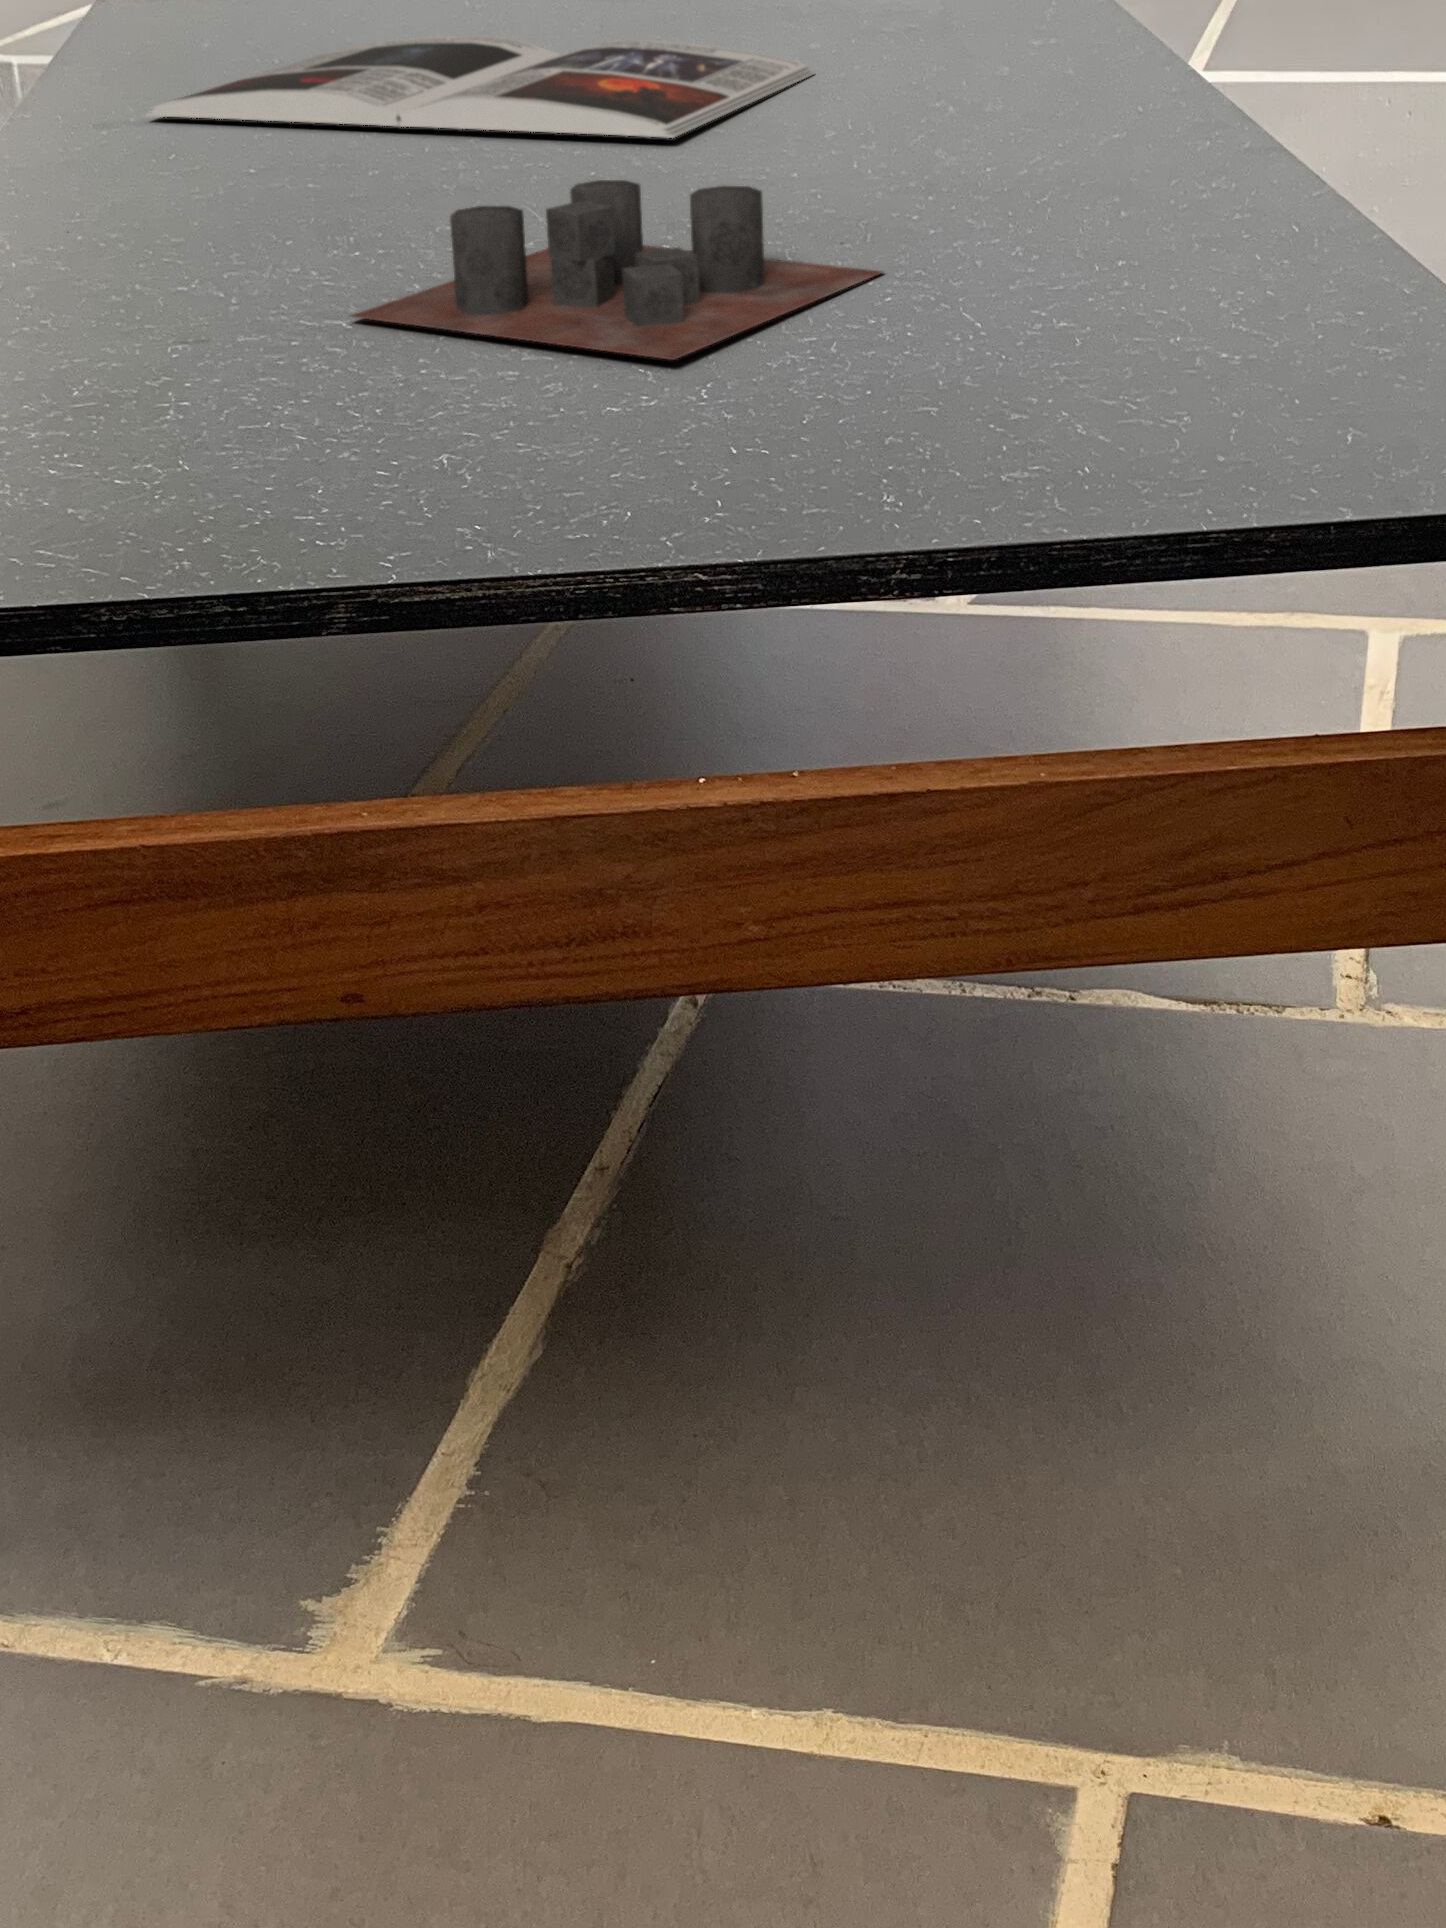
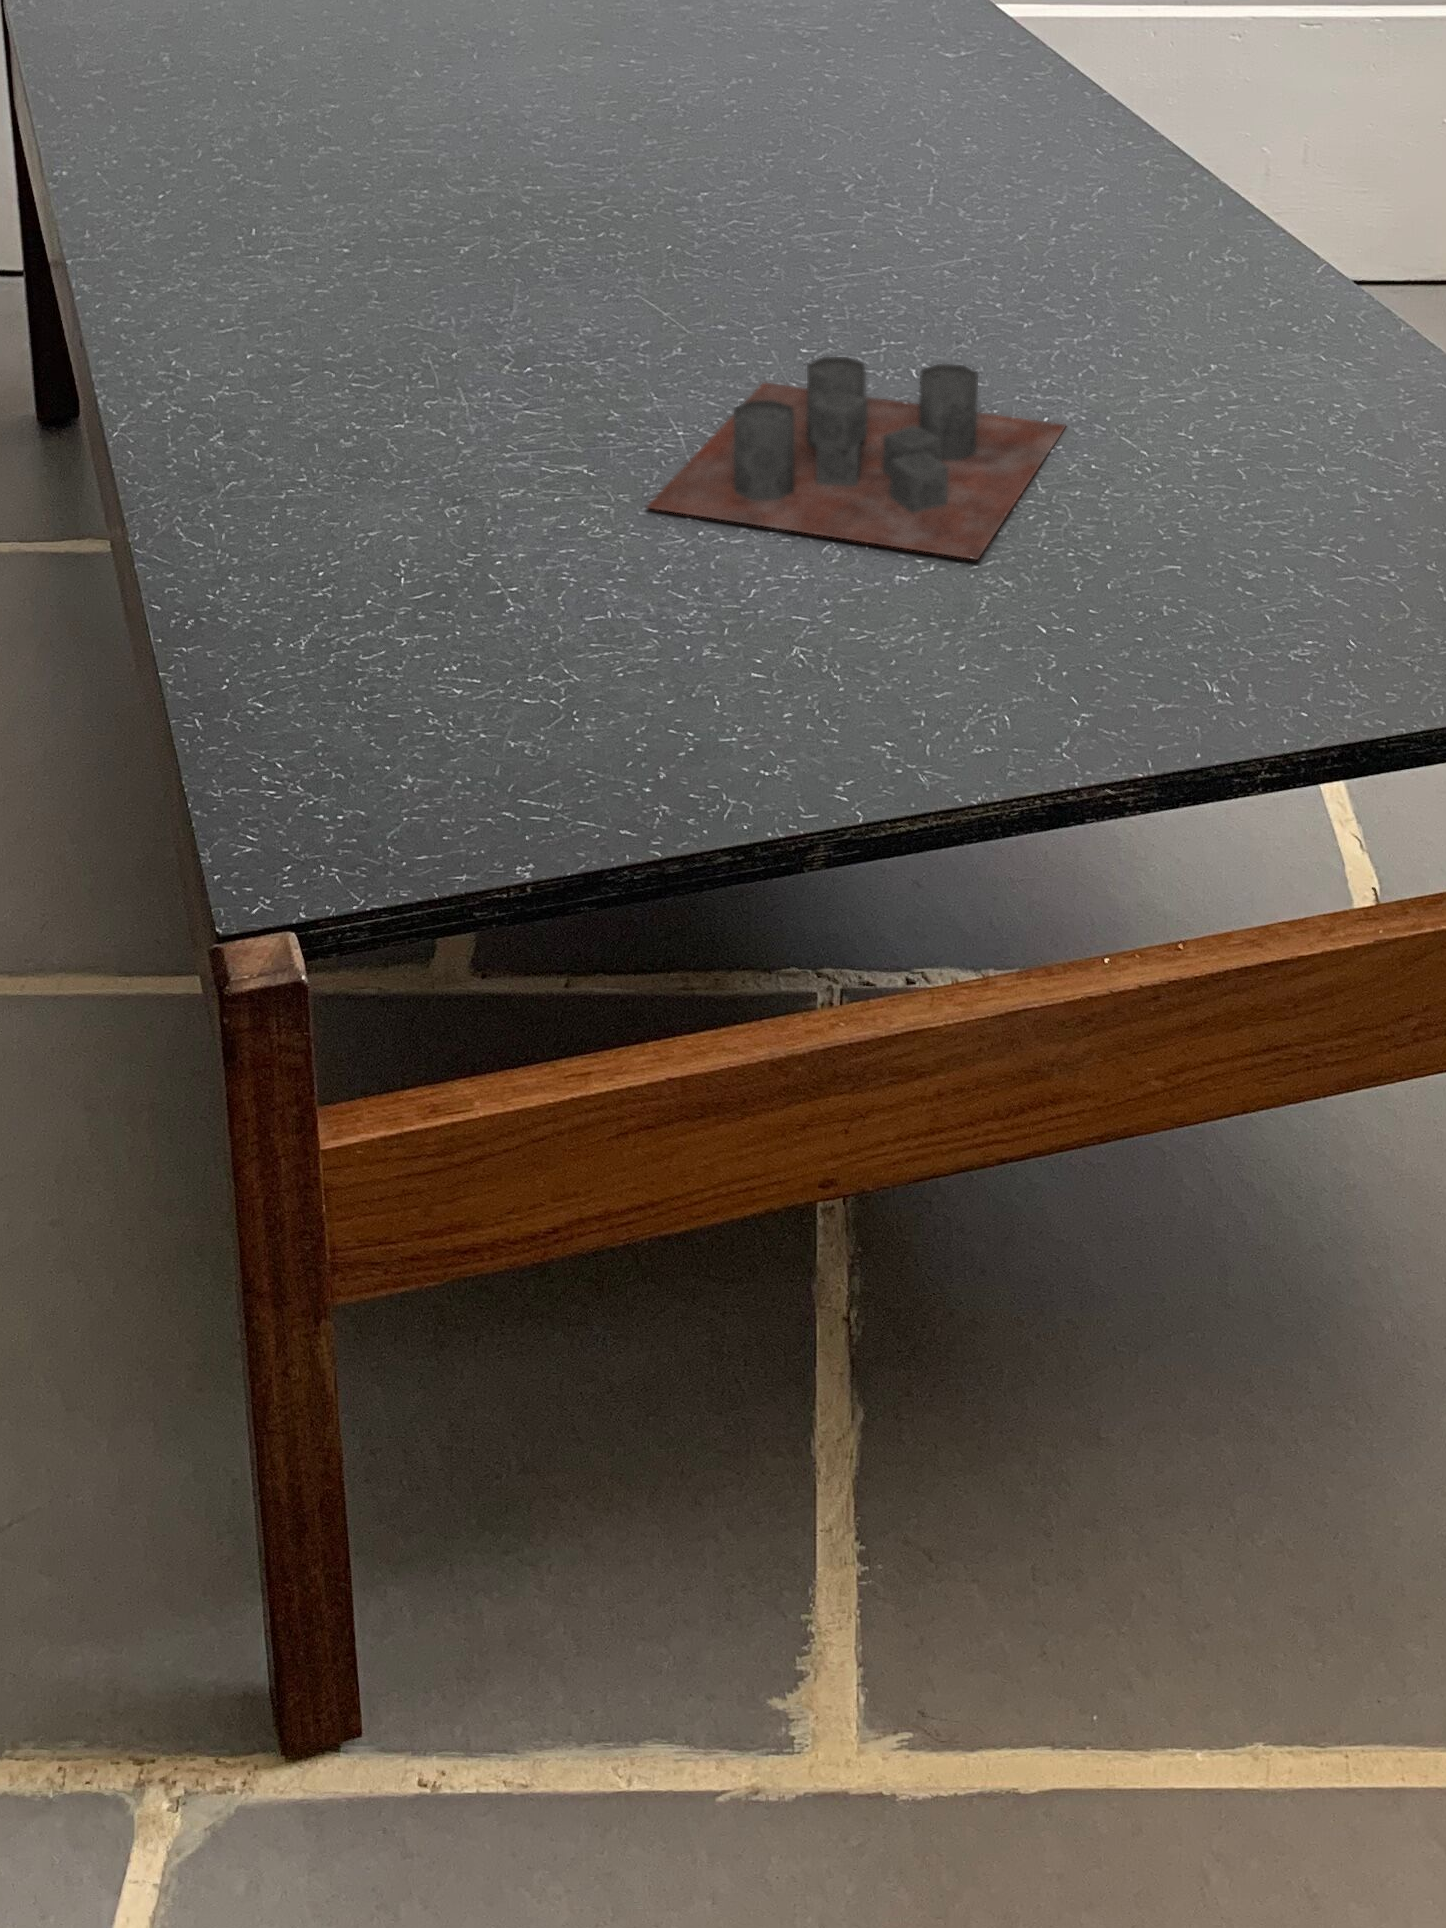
magazine: present [146,36,814,138] -> none [225,91,815,239]

